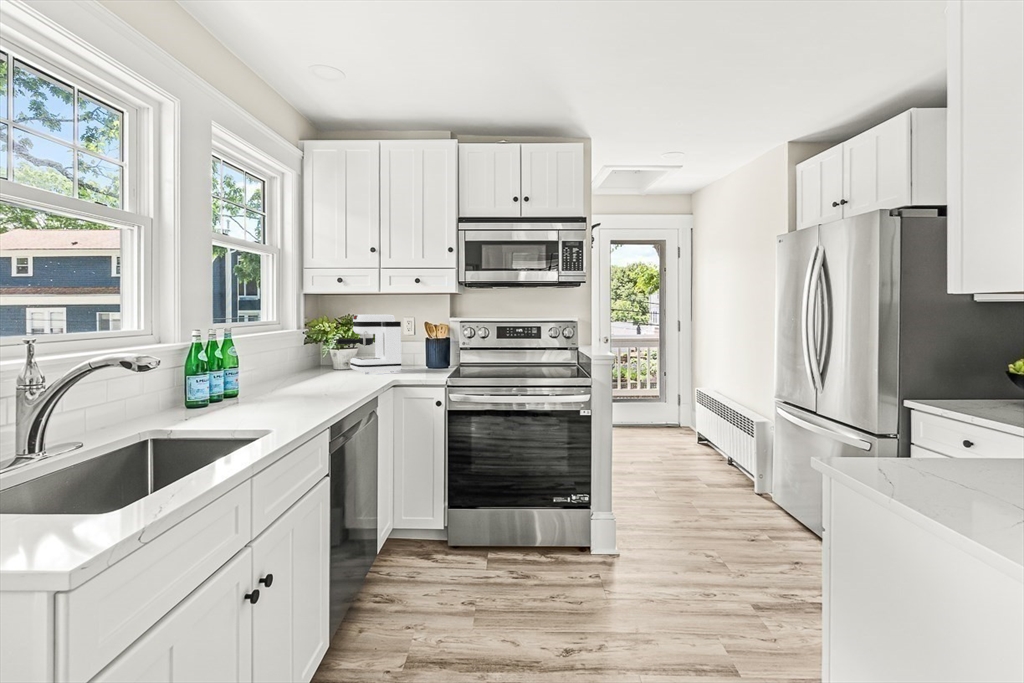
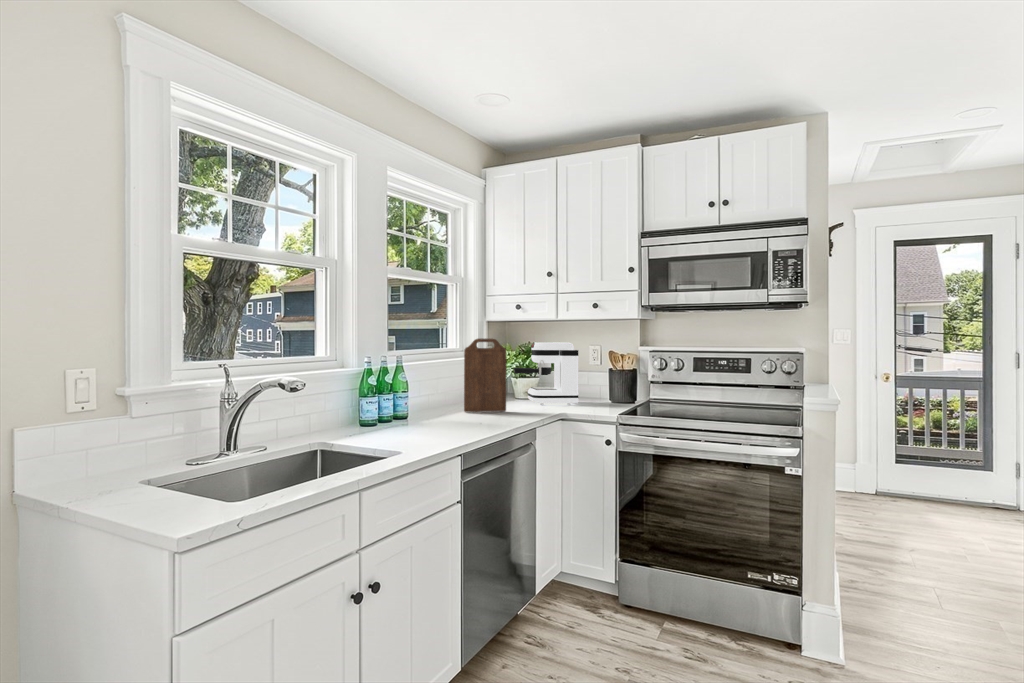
cutting board: none [294,311,338,384] -> present [464,338,506,412]

